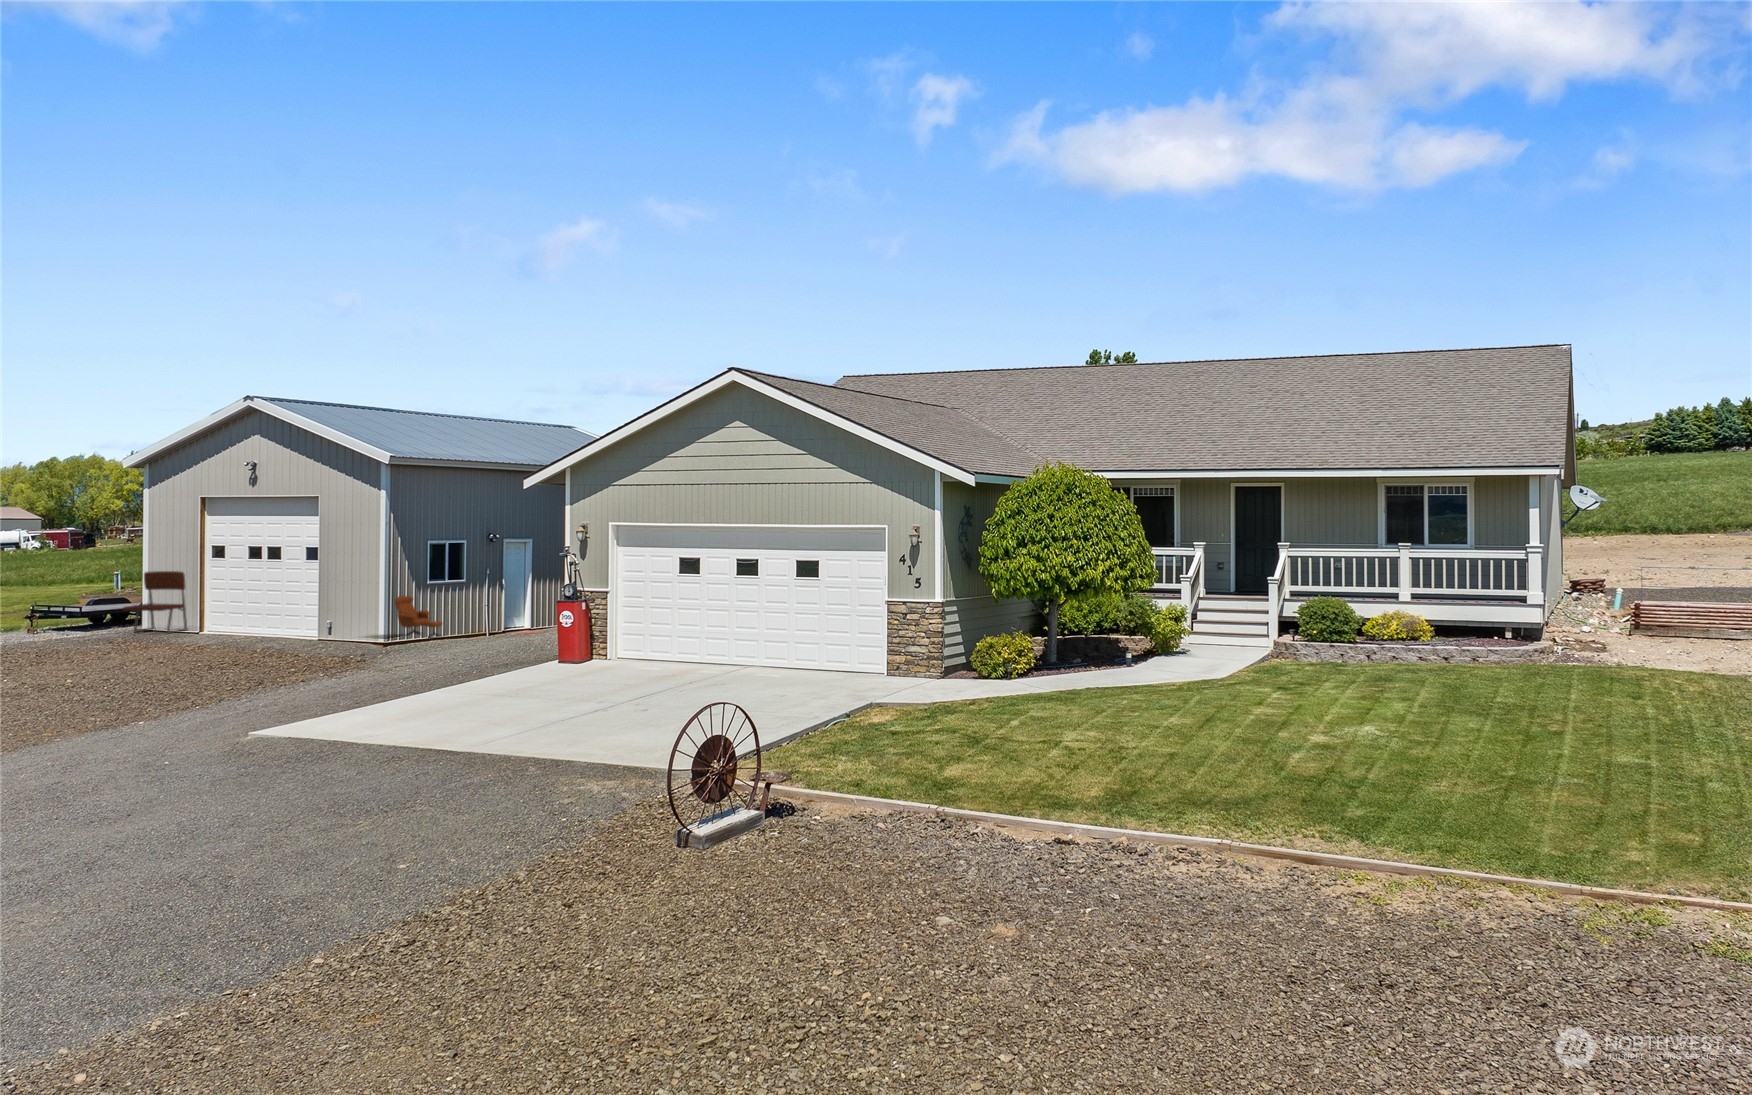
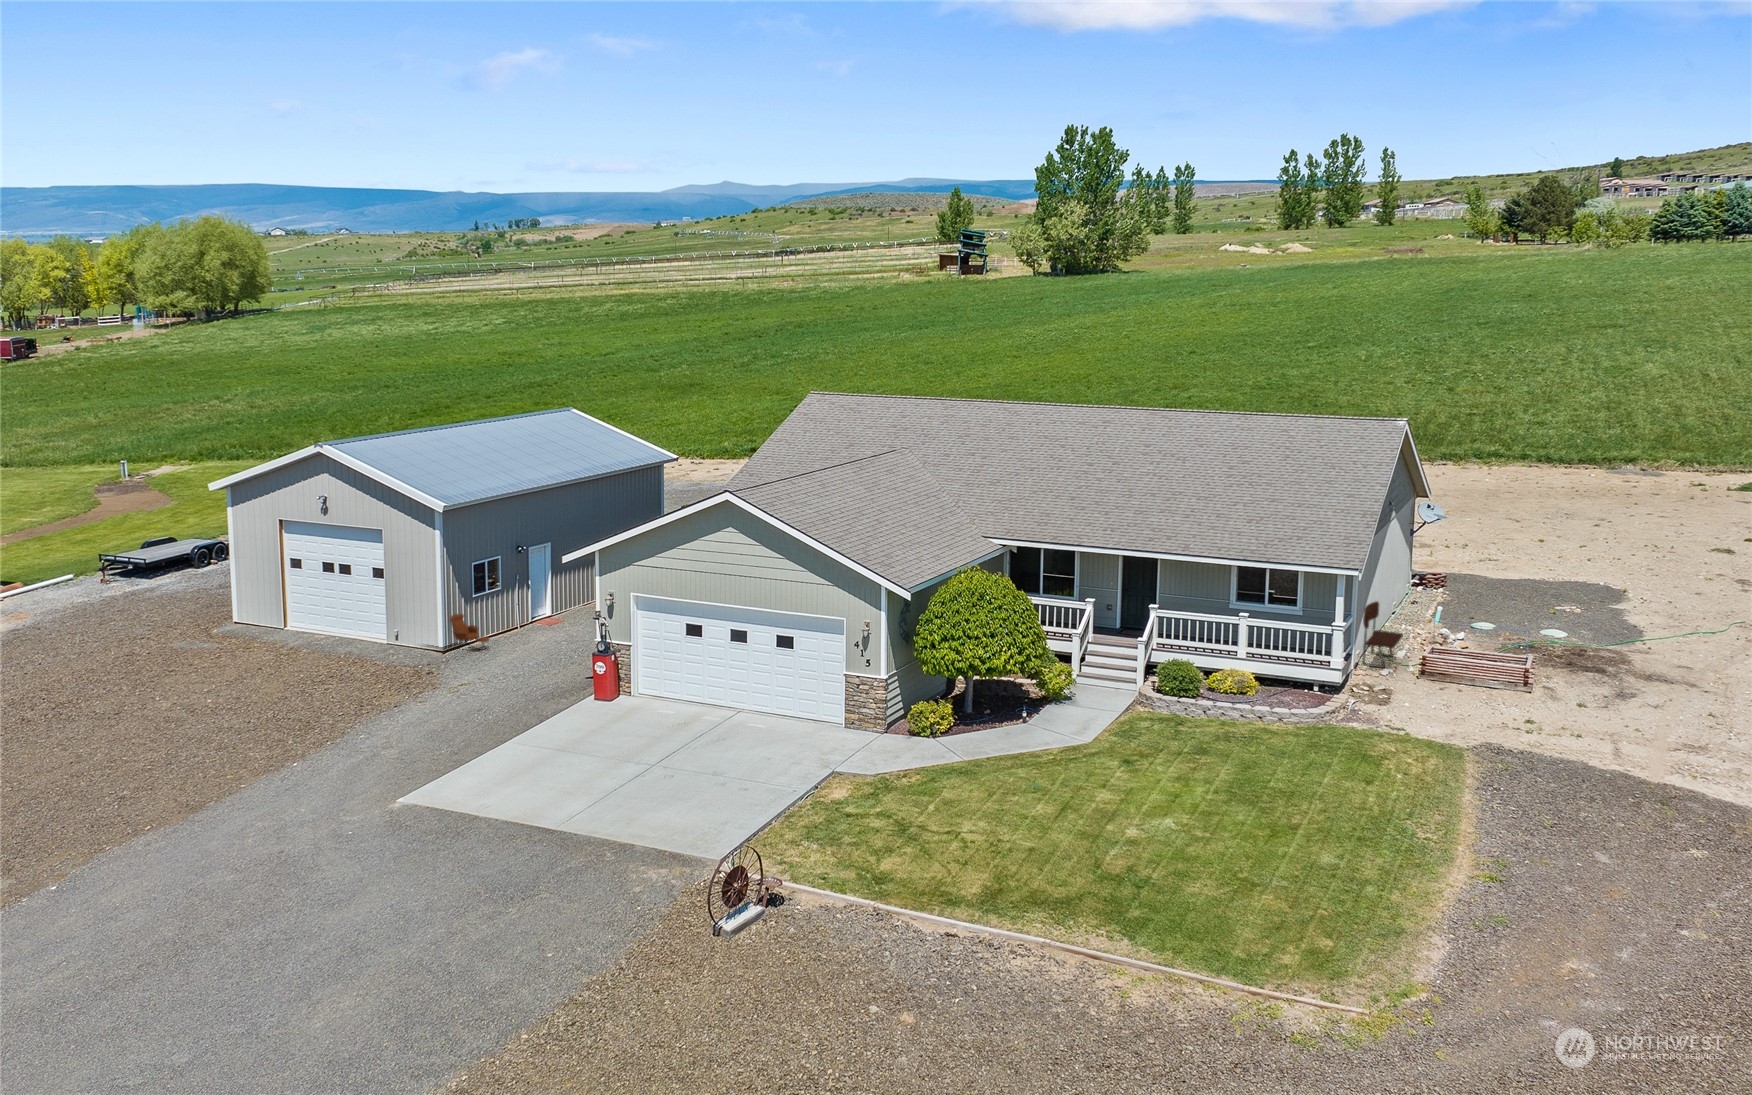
bench: present [123,571,188,633] -> present [1362,601,1403,668]

